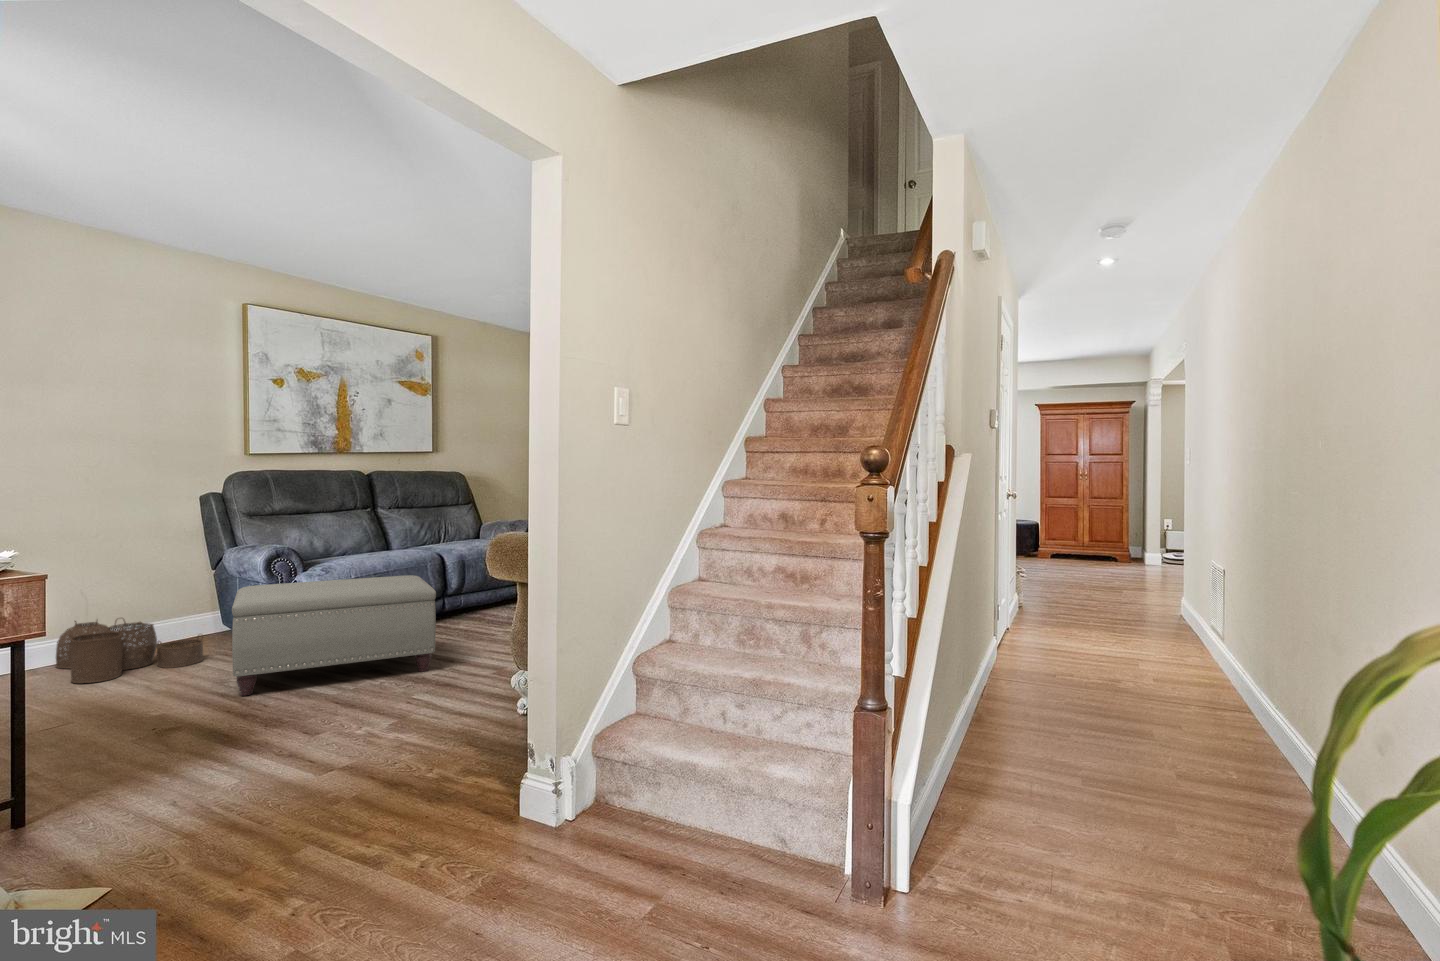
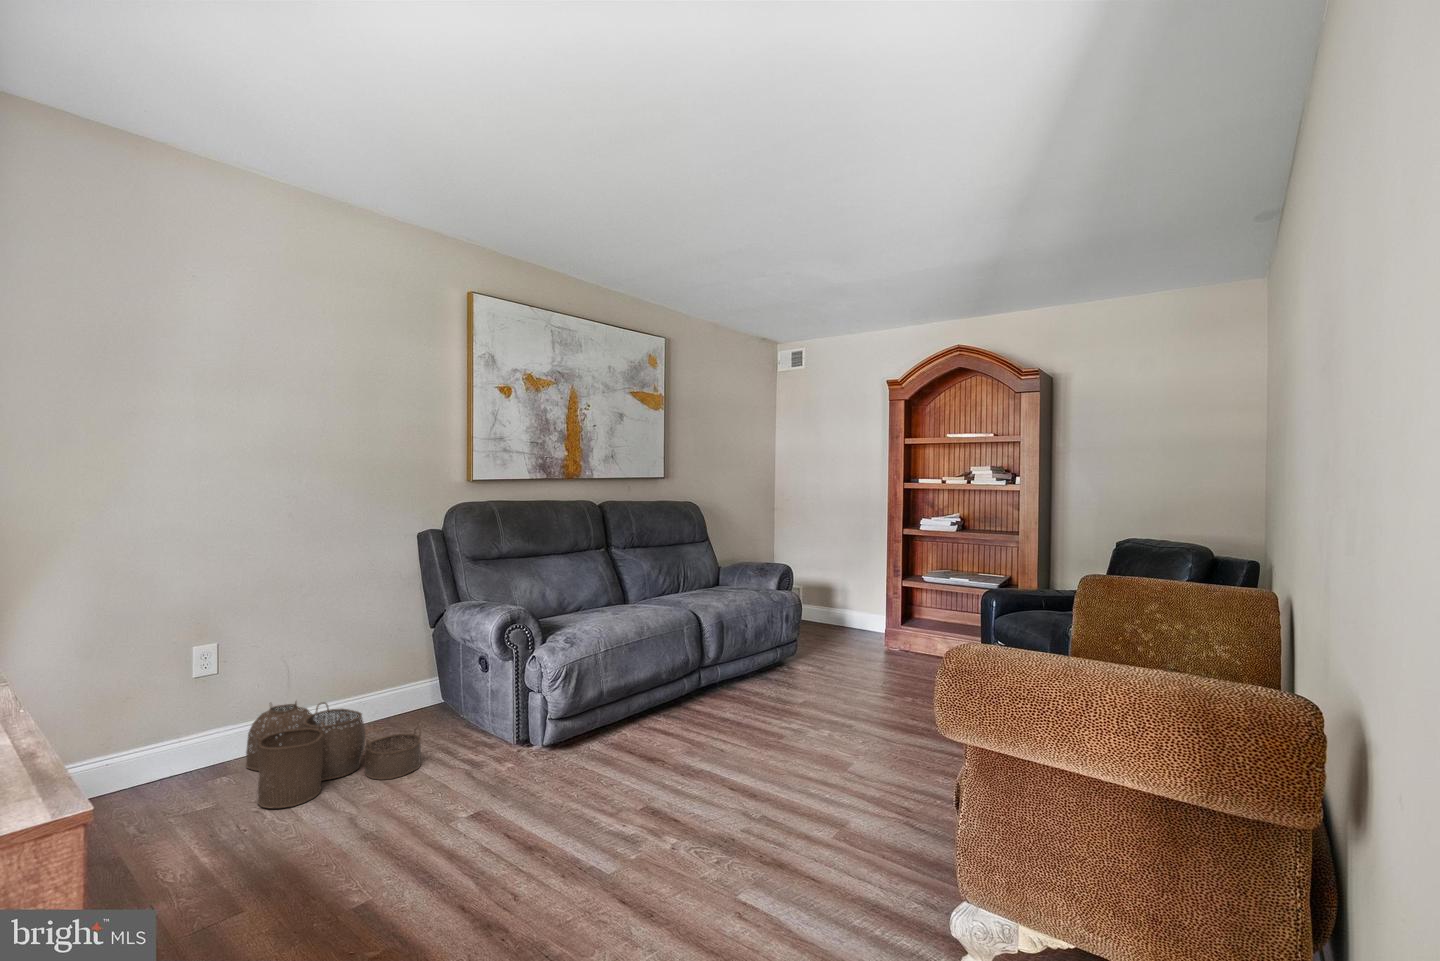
ottoman: present [232,575,436,696] -> none [468,658,748,865]

